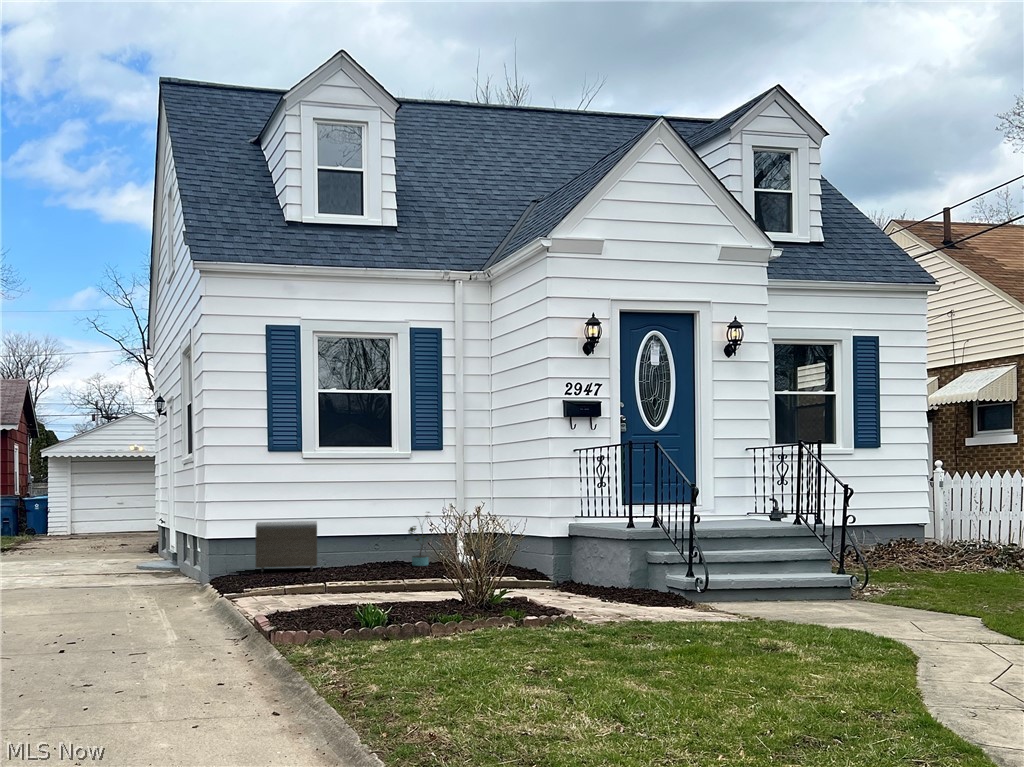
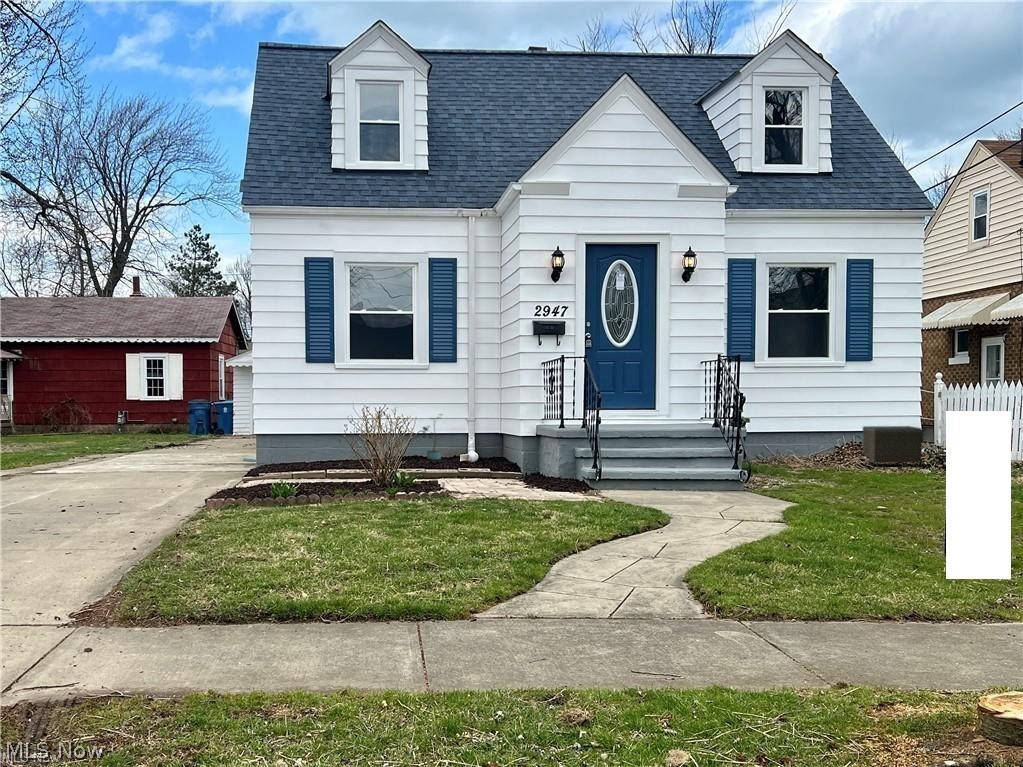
storage bench: present [255,521,317,572] -> present [863,426,922,466]

